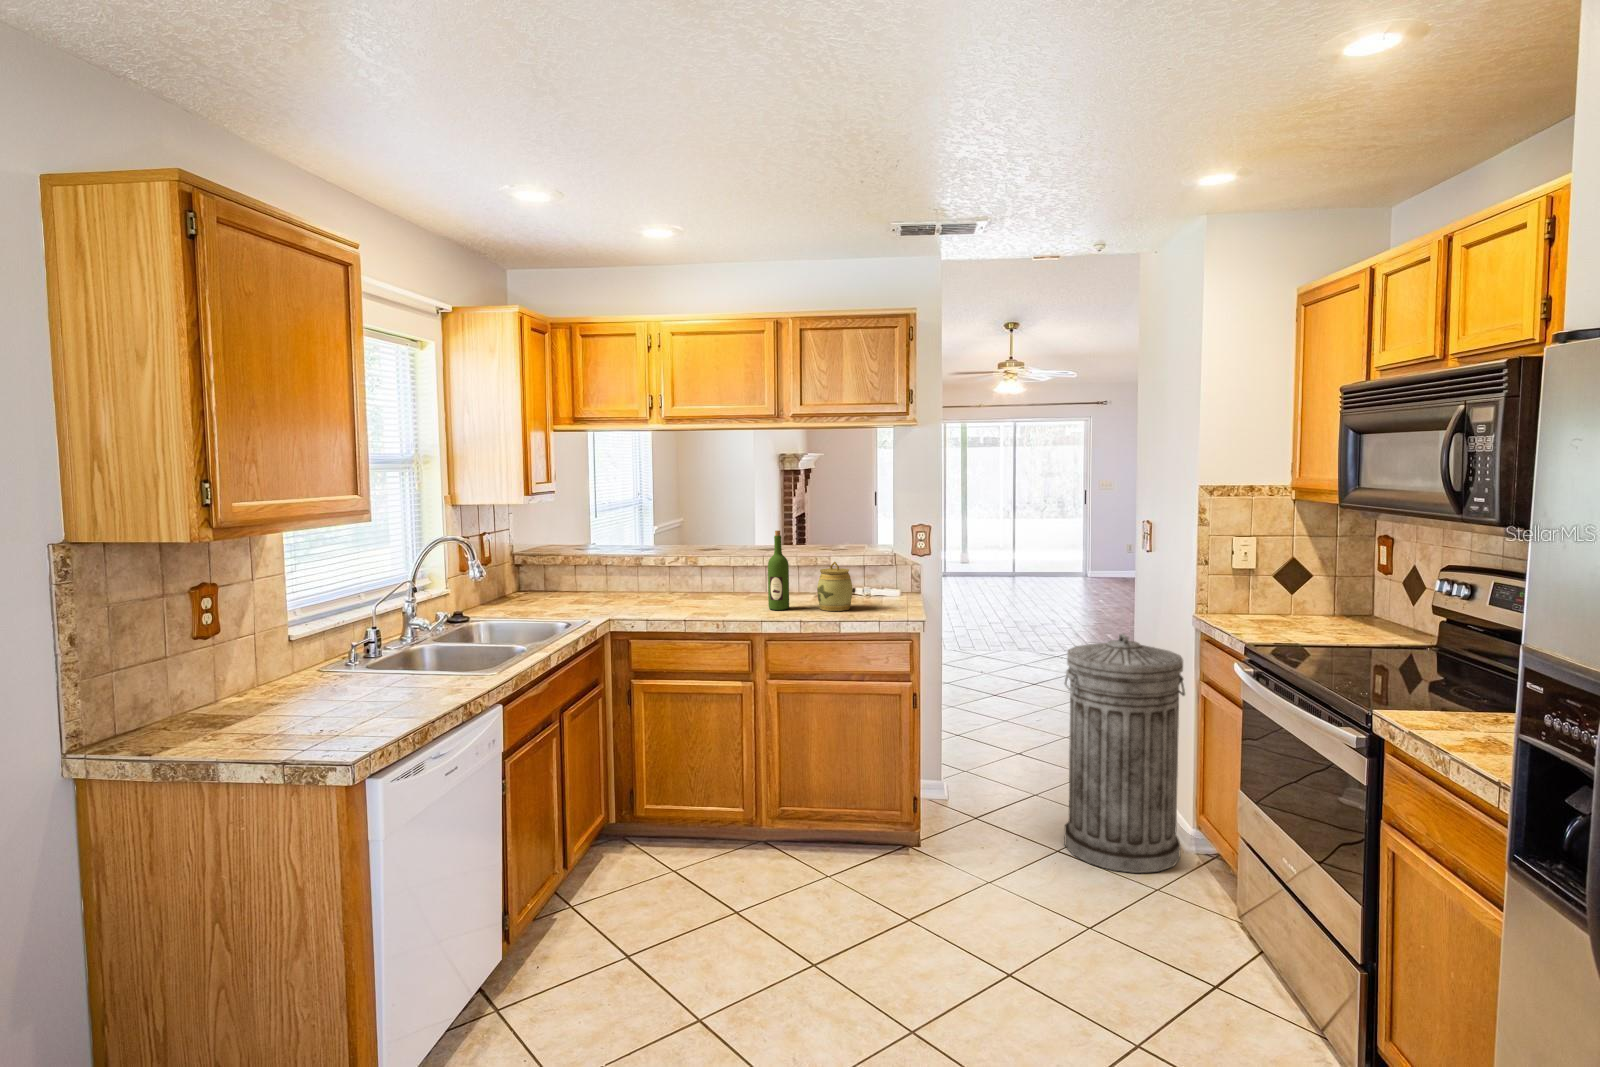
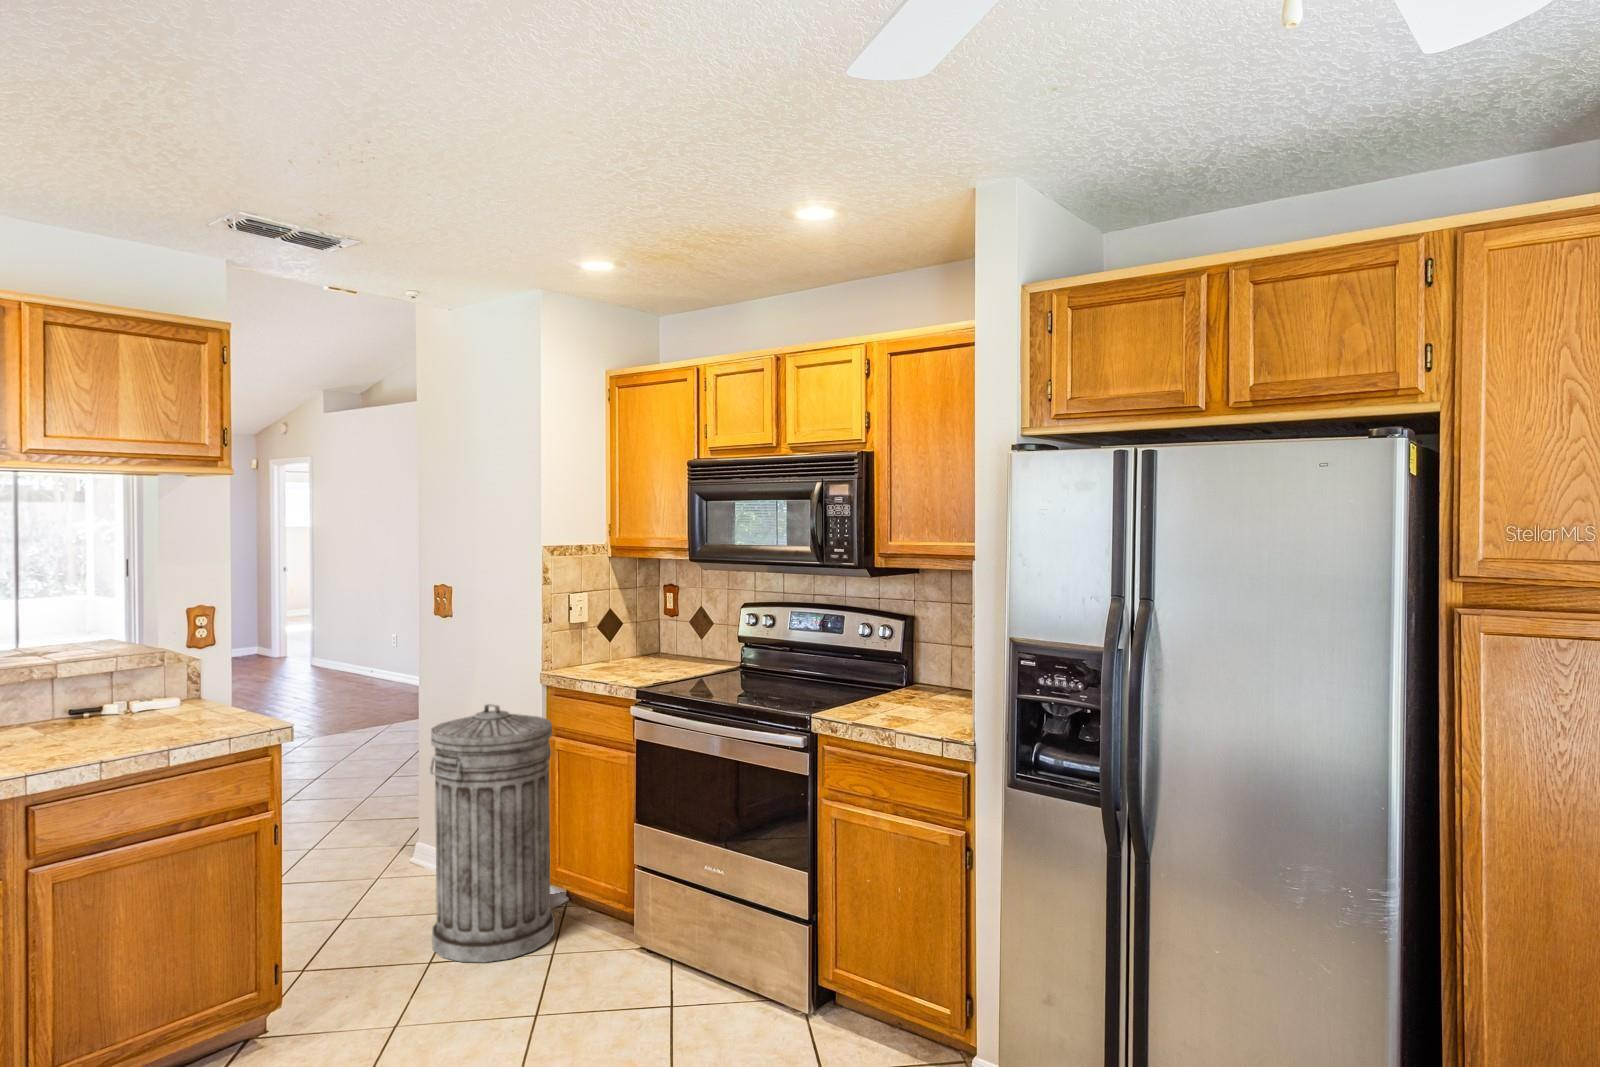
wine bottle: present [768,530,789,610] -> none [27,627,68,754]
jar: present [817,562,852,611] -> none [113,665,178,739]

